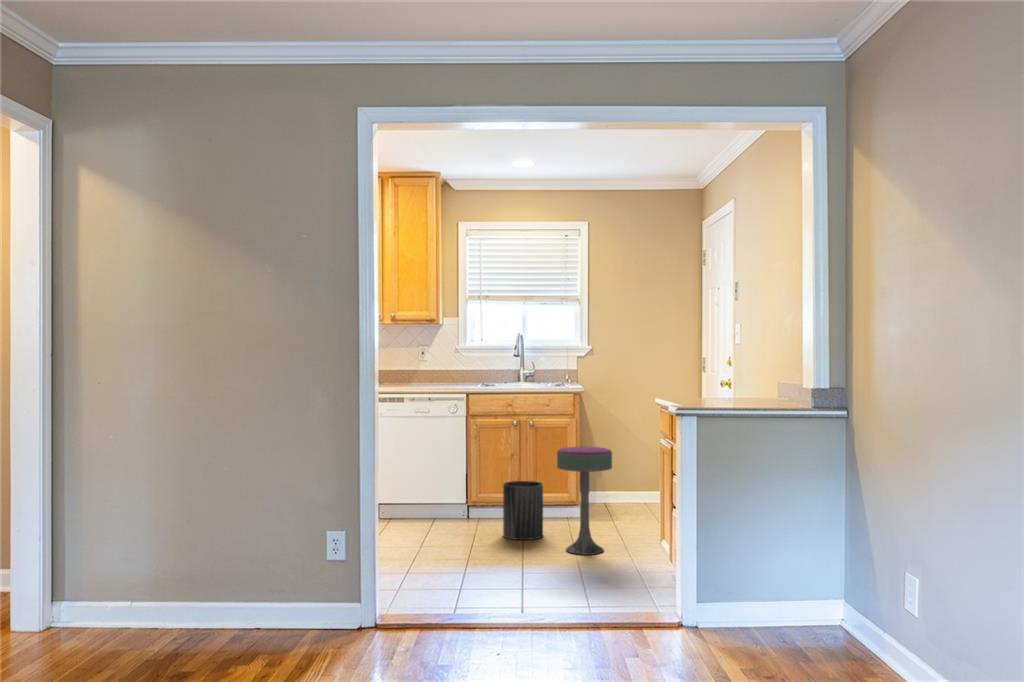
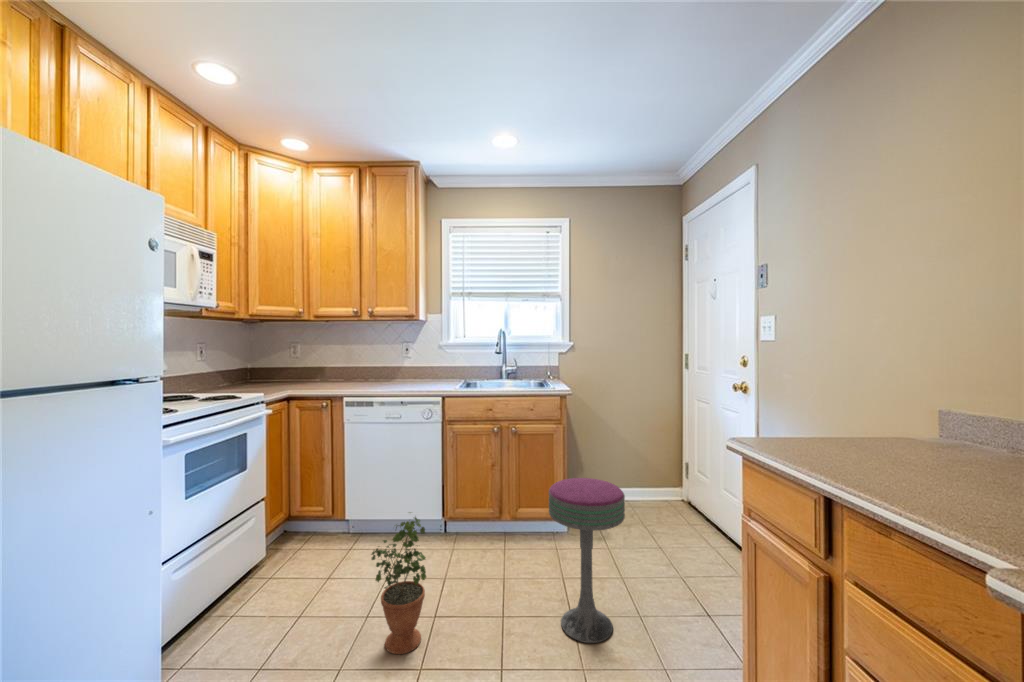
potted plant: none [430,465,468,557] -> present [371,517,426,654]
trash can: present [503,481,543,540] -> none [480,503,528,588]

